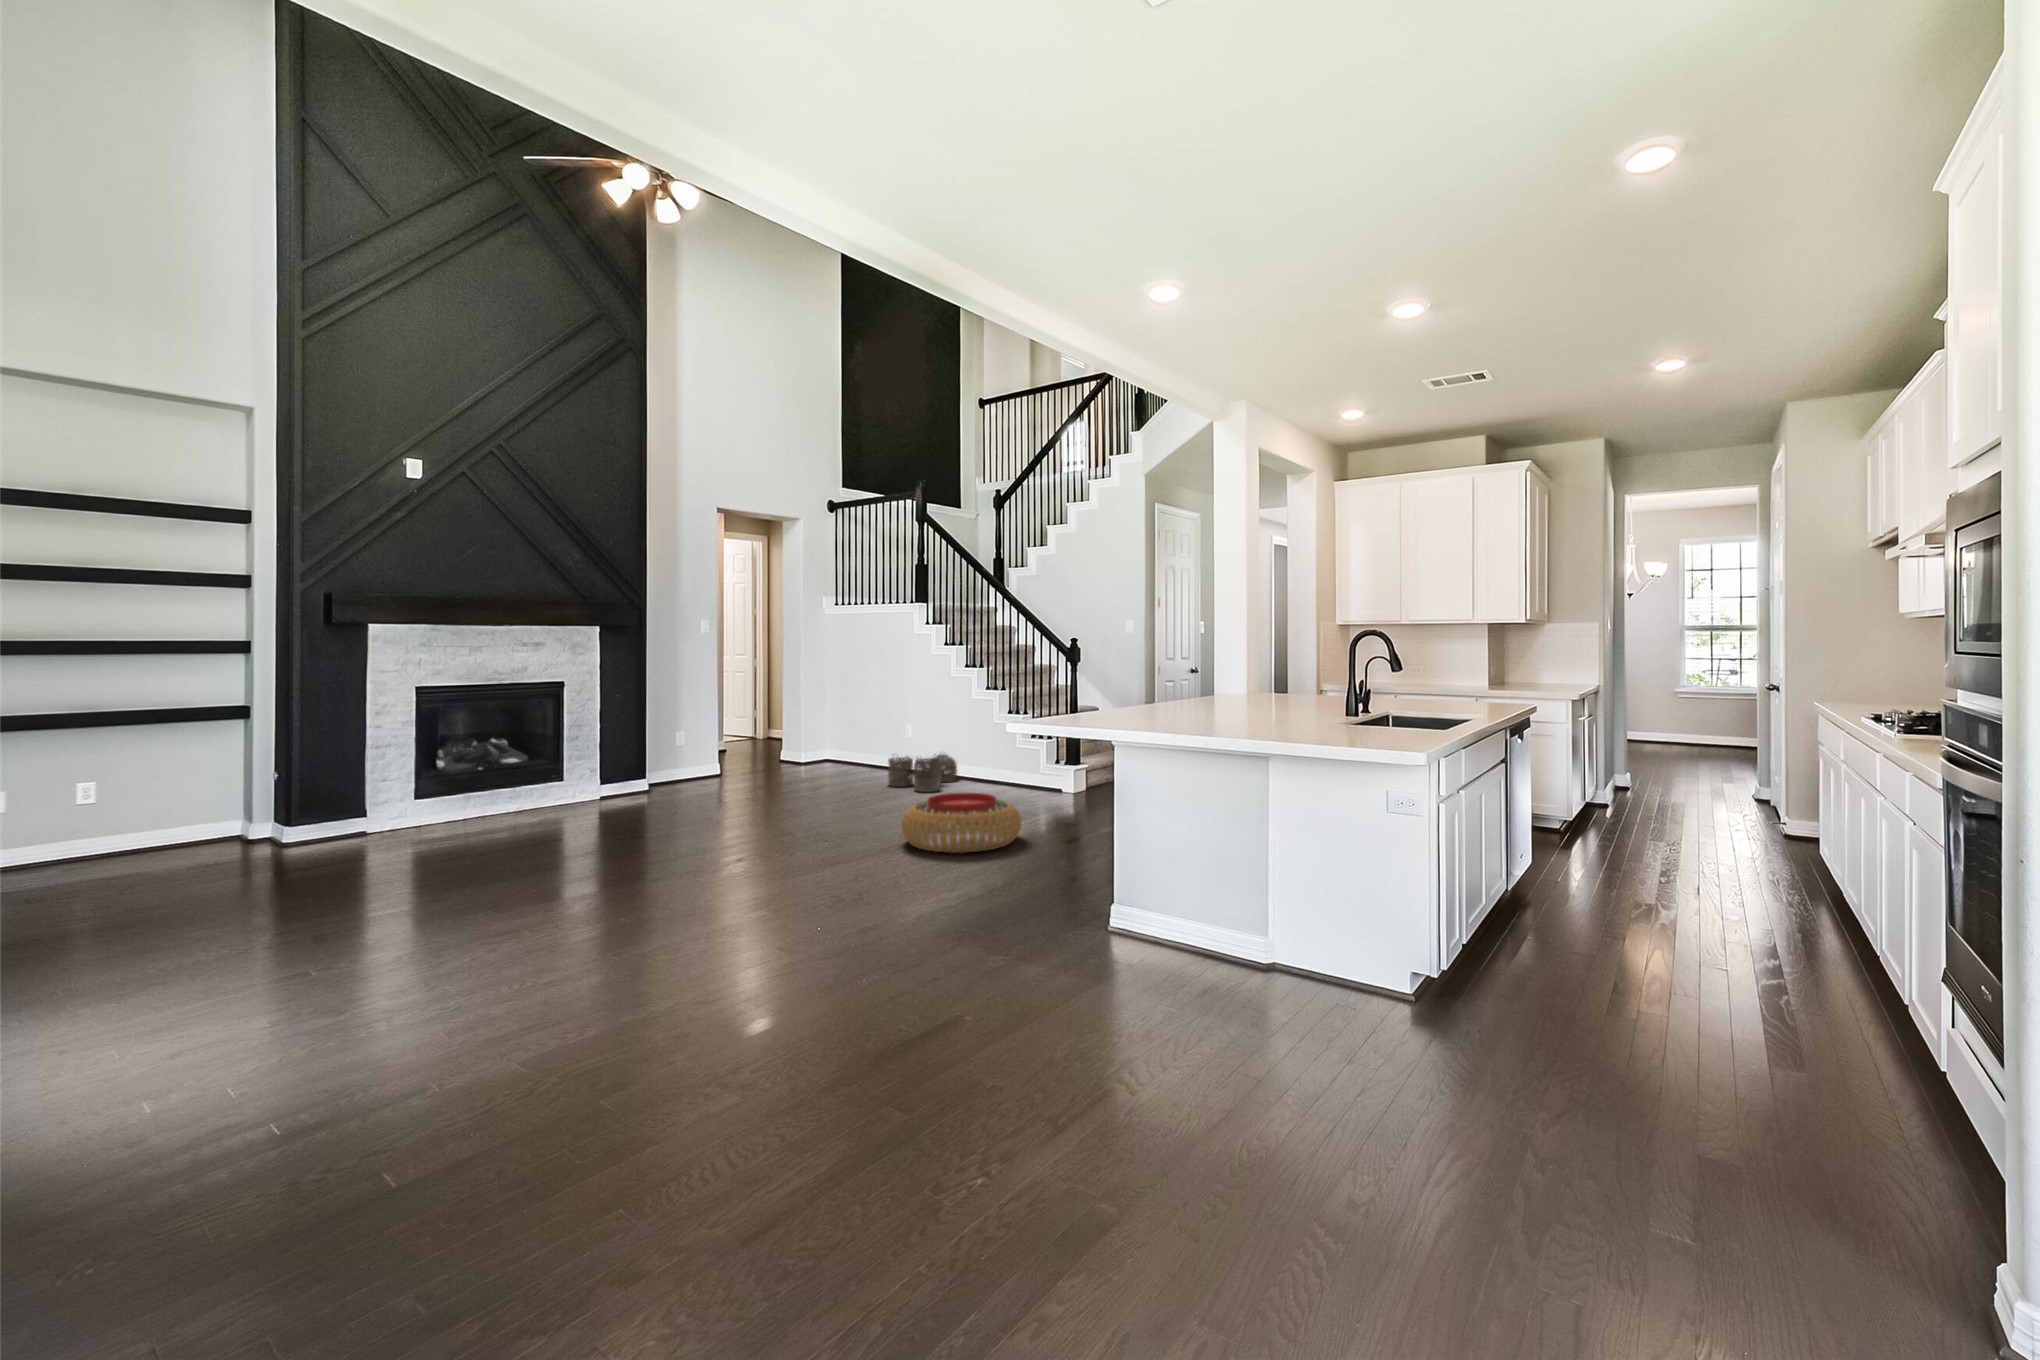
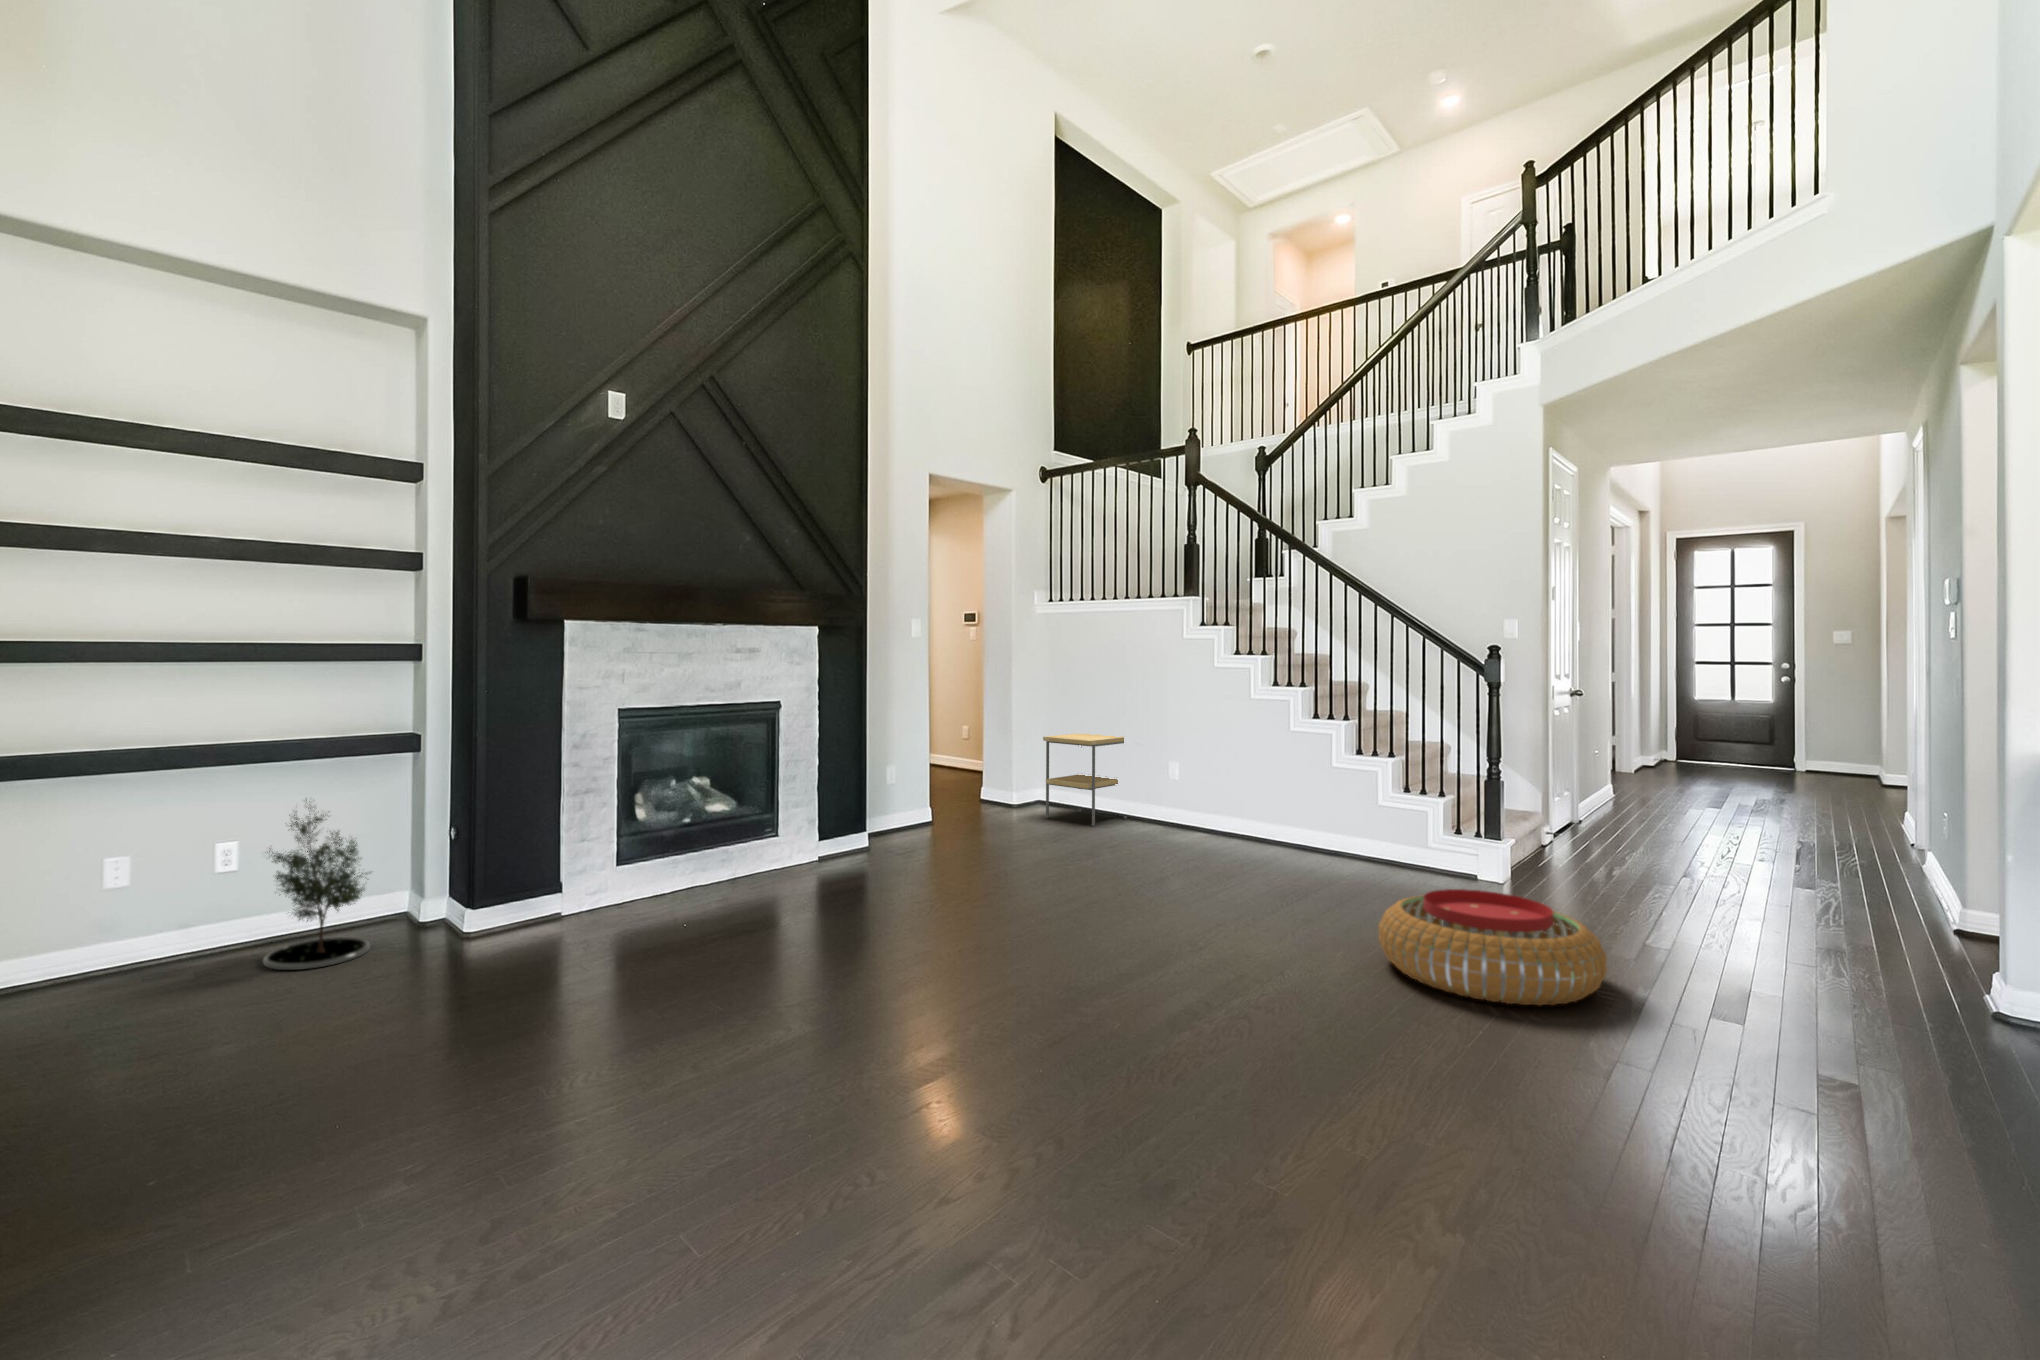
side table: none [814,706,879,773] -> present [1043,733,1127,826]
potted tree: none [112,748,208,866] -> present [263,799,370,970]
woven basket: present [888,754,957,792] -> none [1182,801,1273,863]

